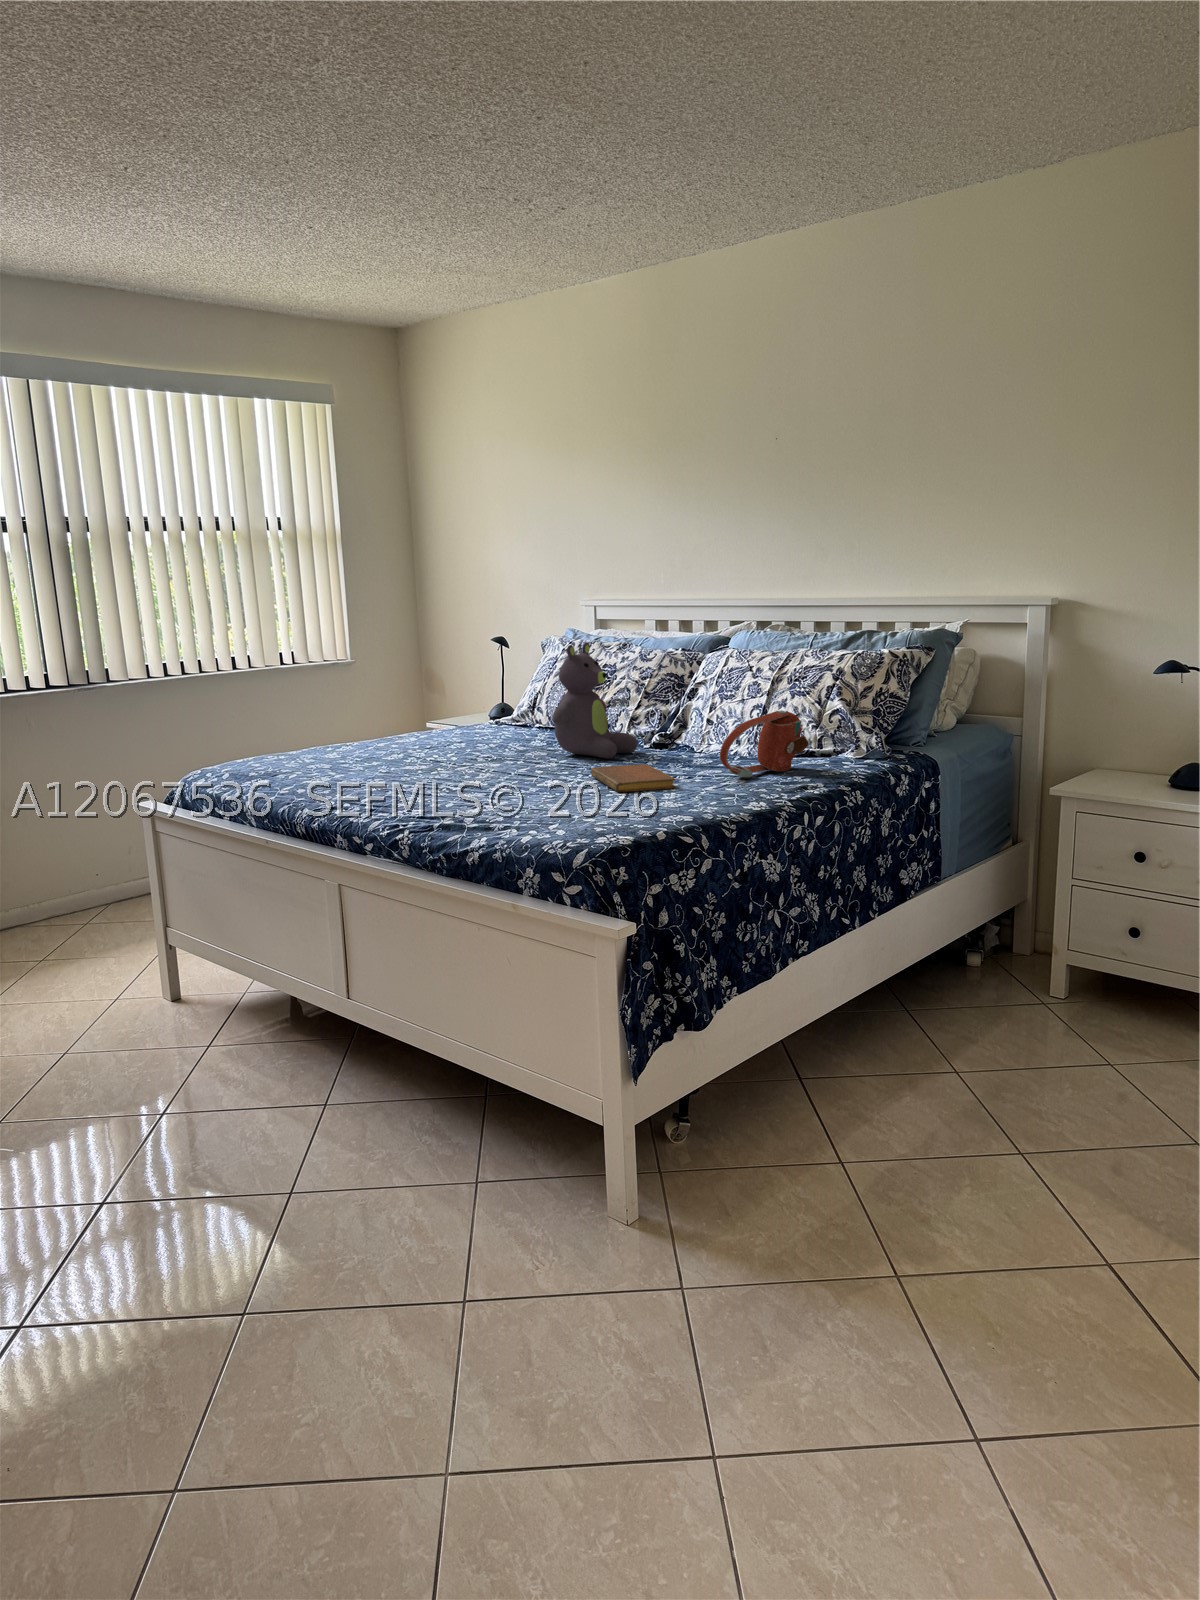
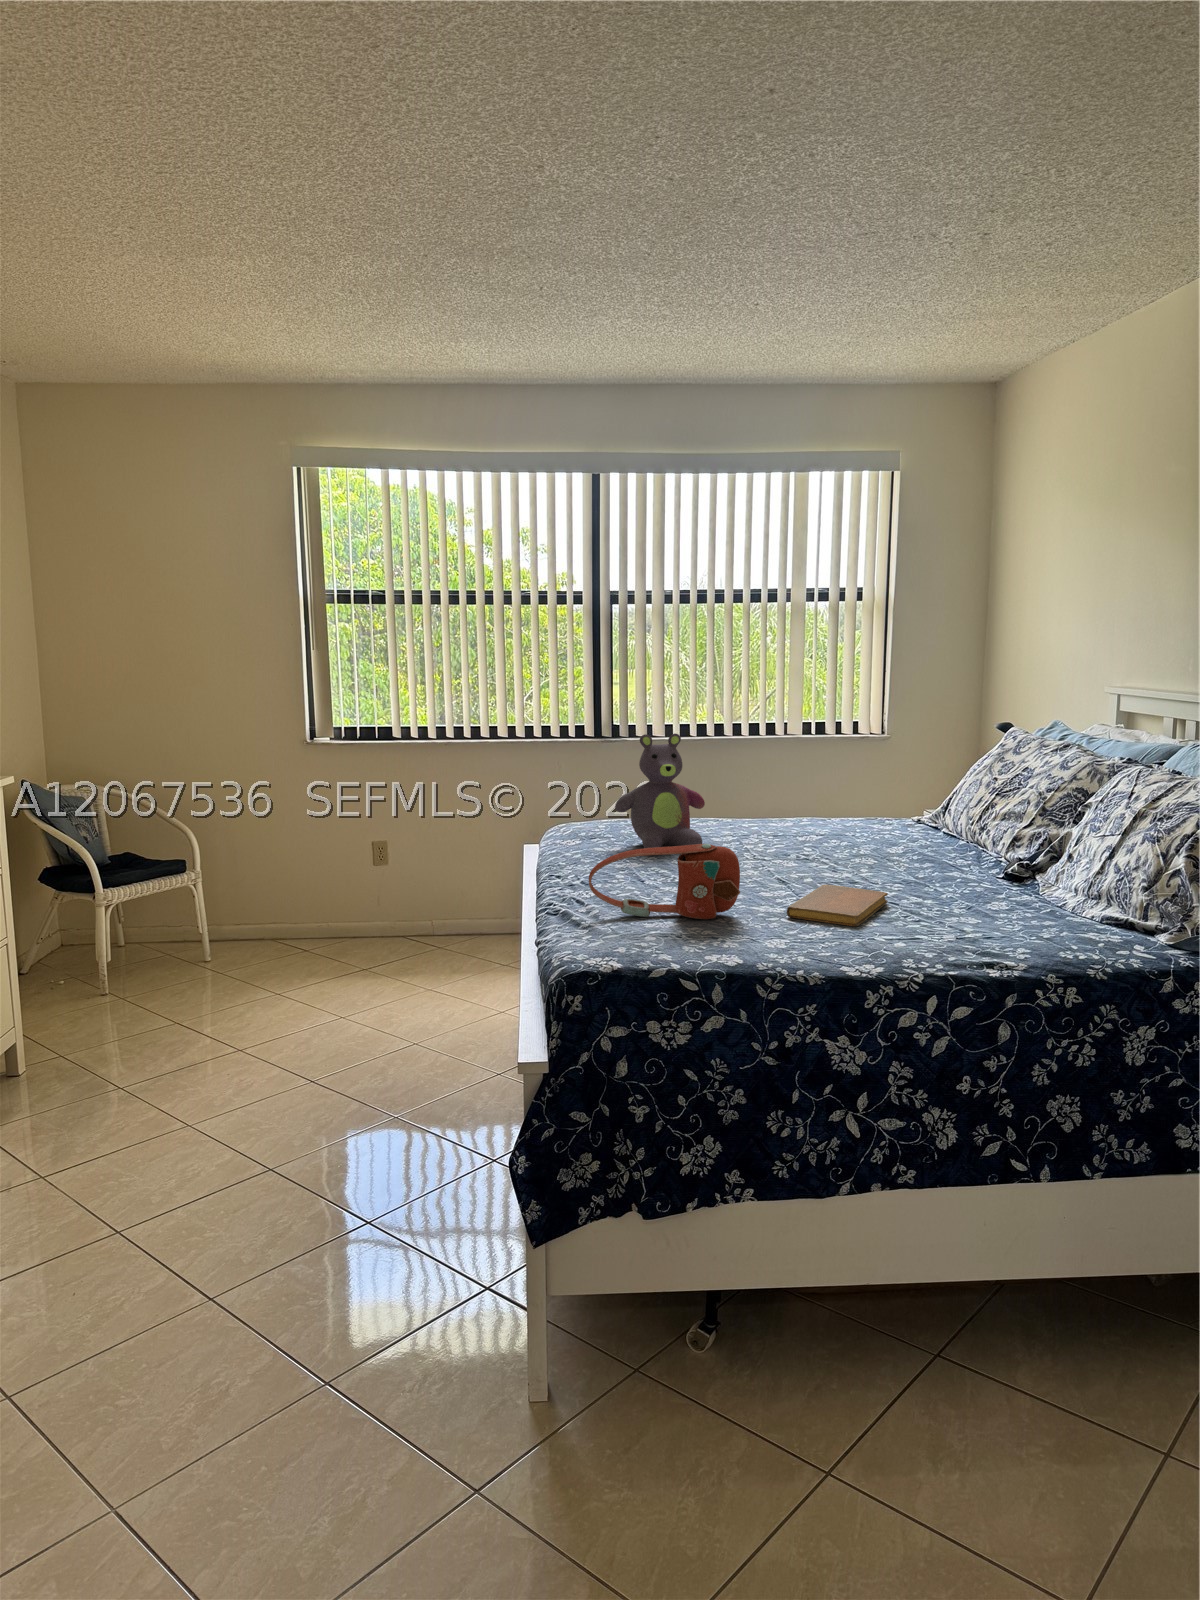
stuffed bear: present [552,643,638,758] -> present [615,734,705,848]
handbag: present [720,710,809,777] -> present [589,844,740,919]

